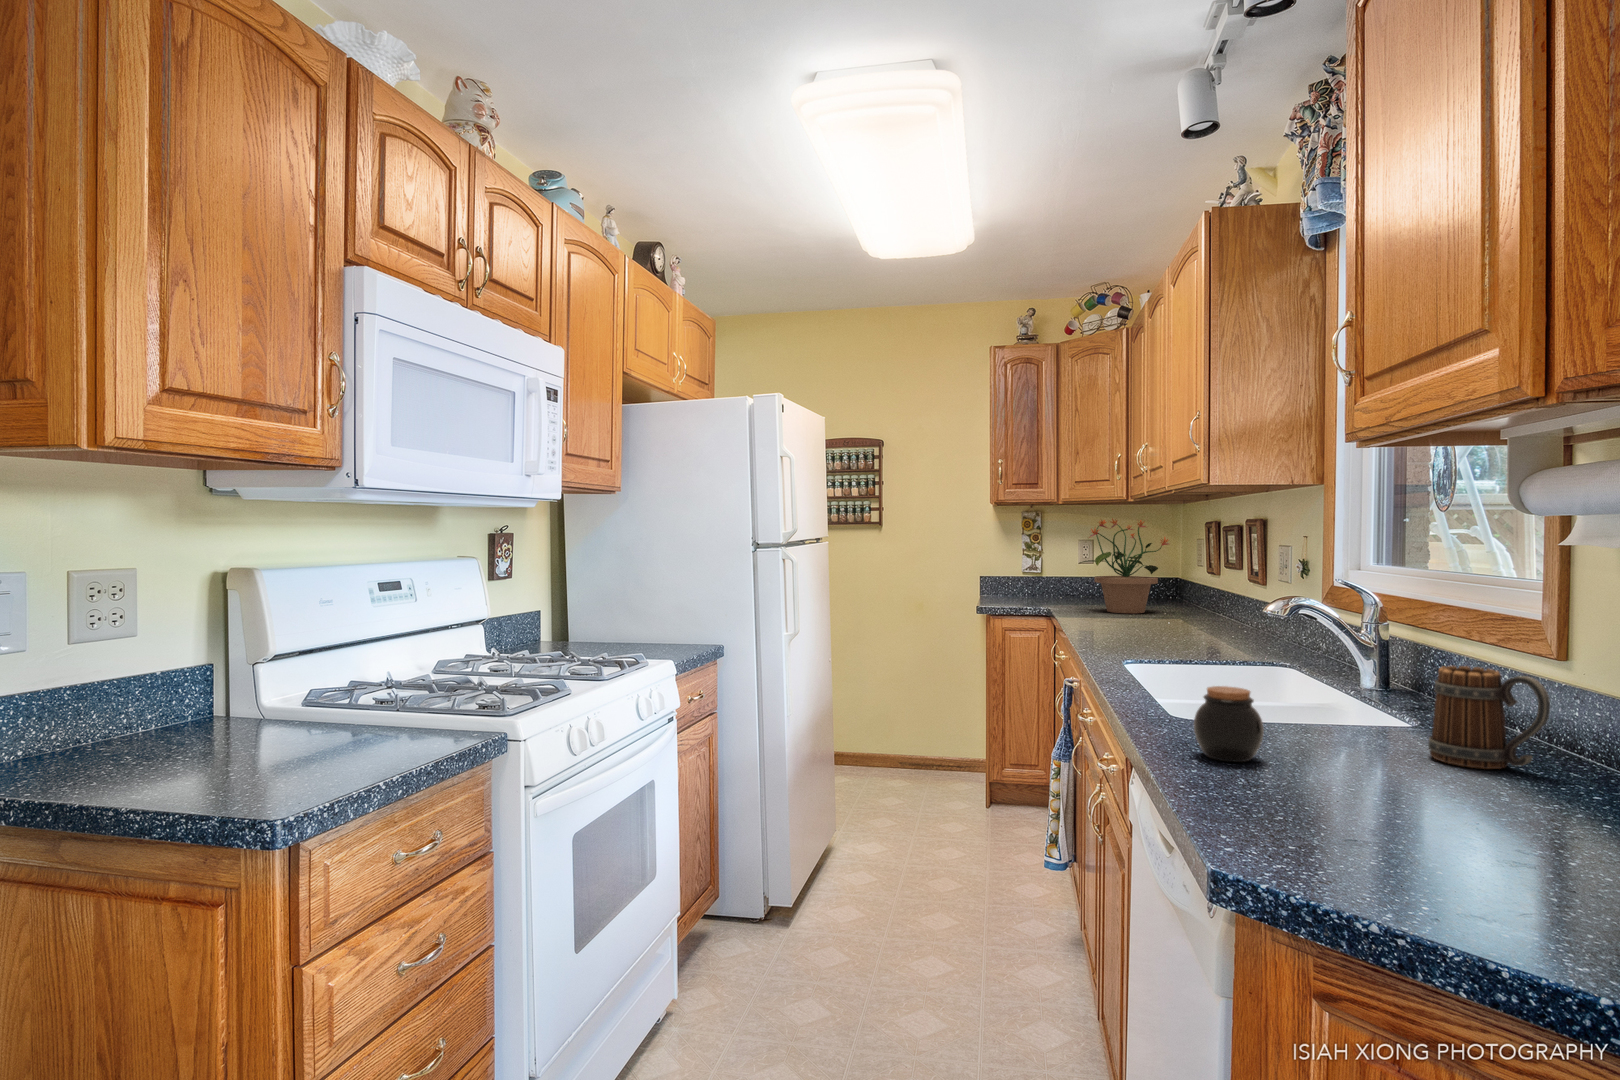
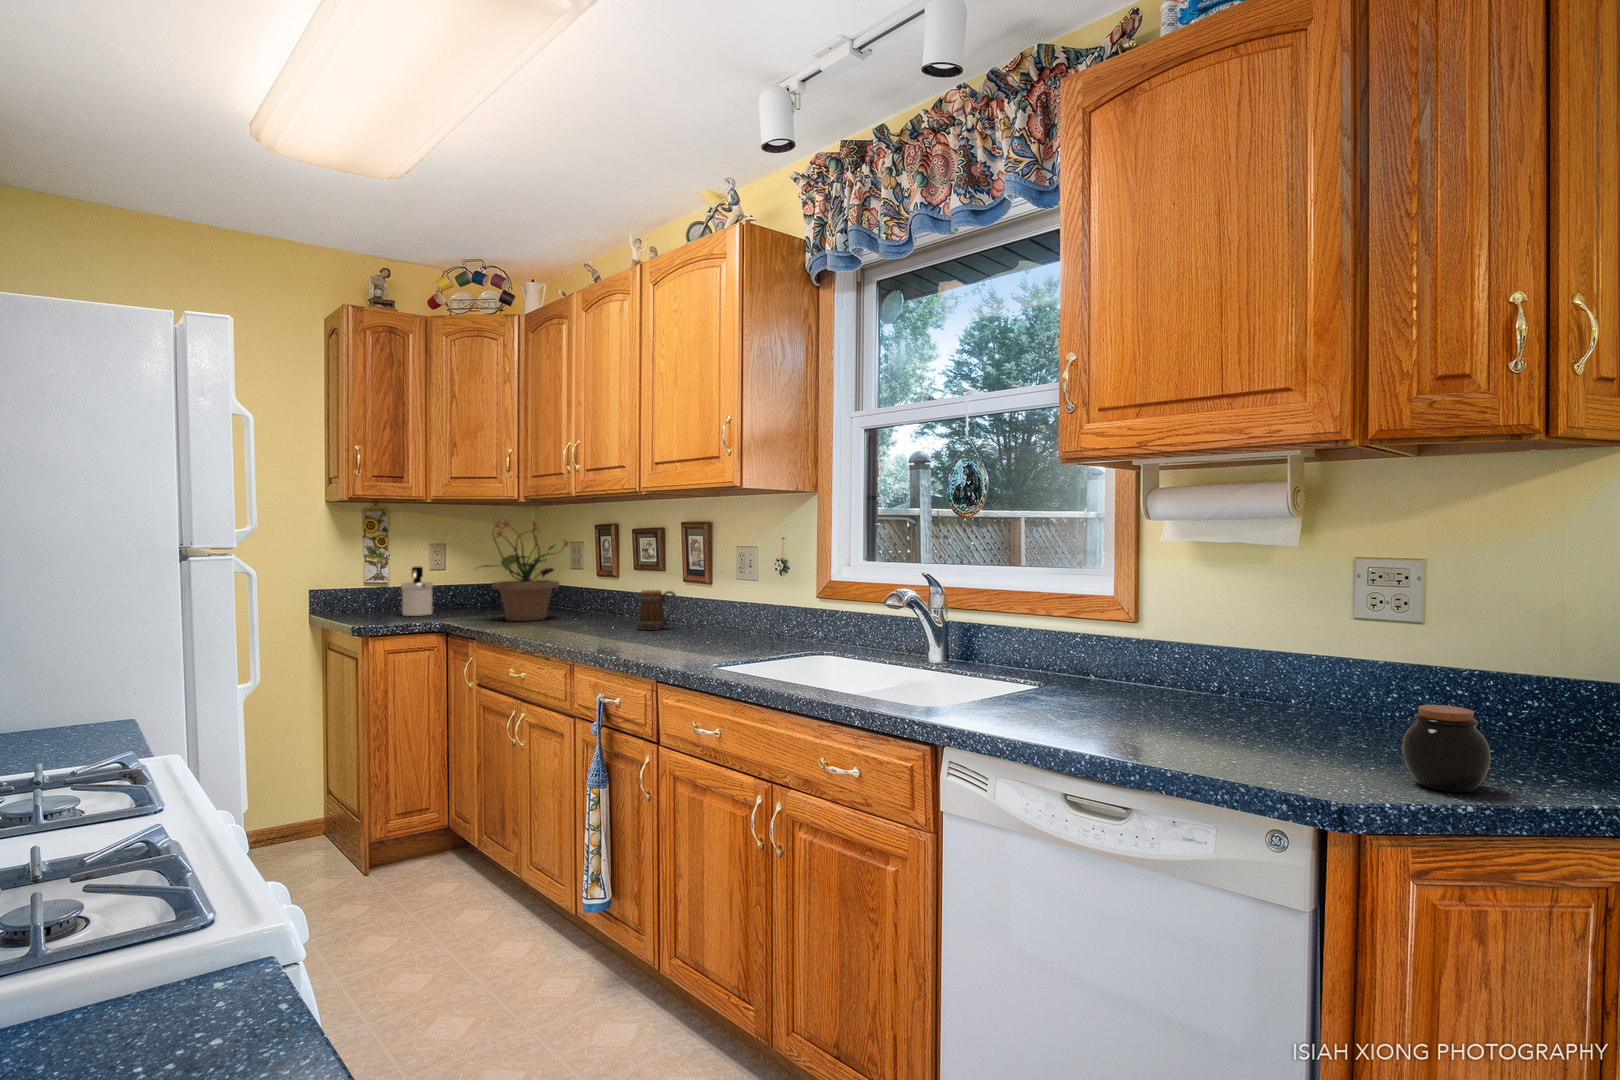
soap dispenser: none [1045,560,1071,602] -> present [401,567,433,616]
mug: present [1428,666,1550,769] -> present [637,590,678,630]
jar: present [1194,686,1264,762] -> present [1402,705,1491,792]

